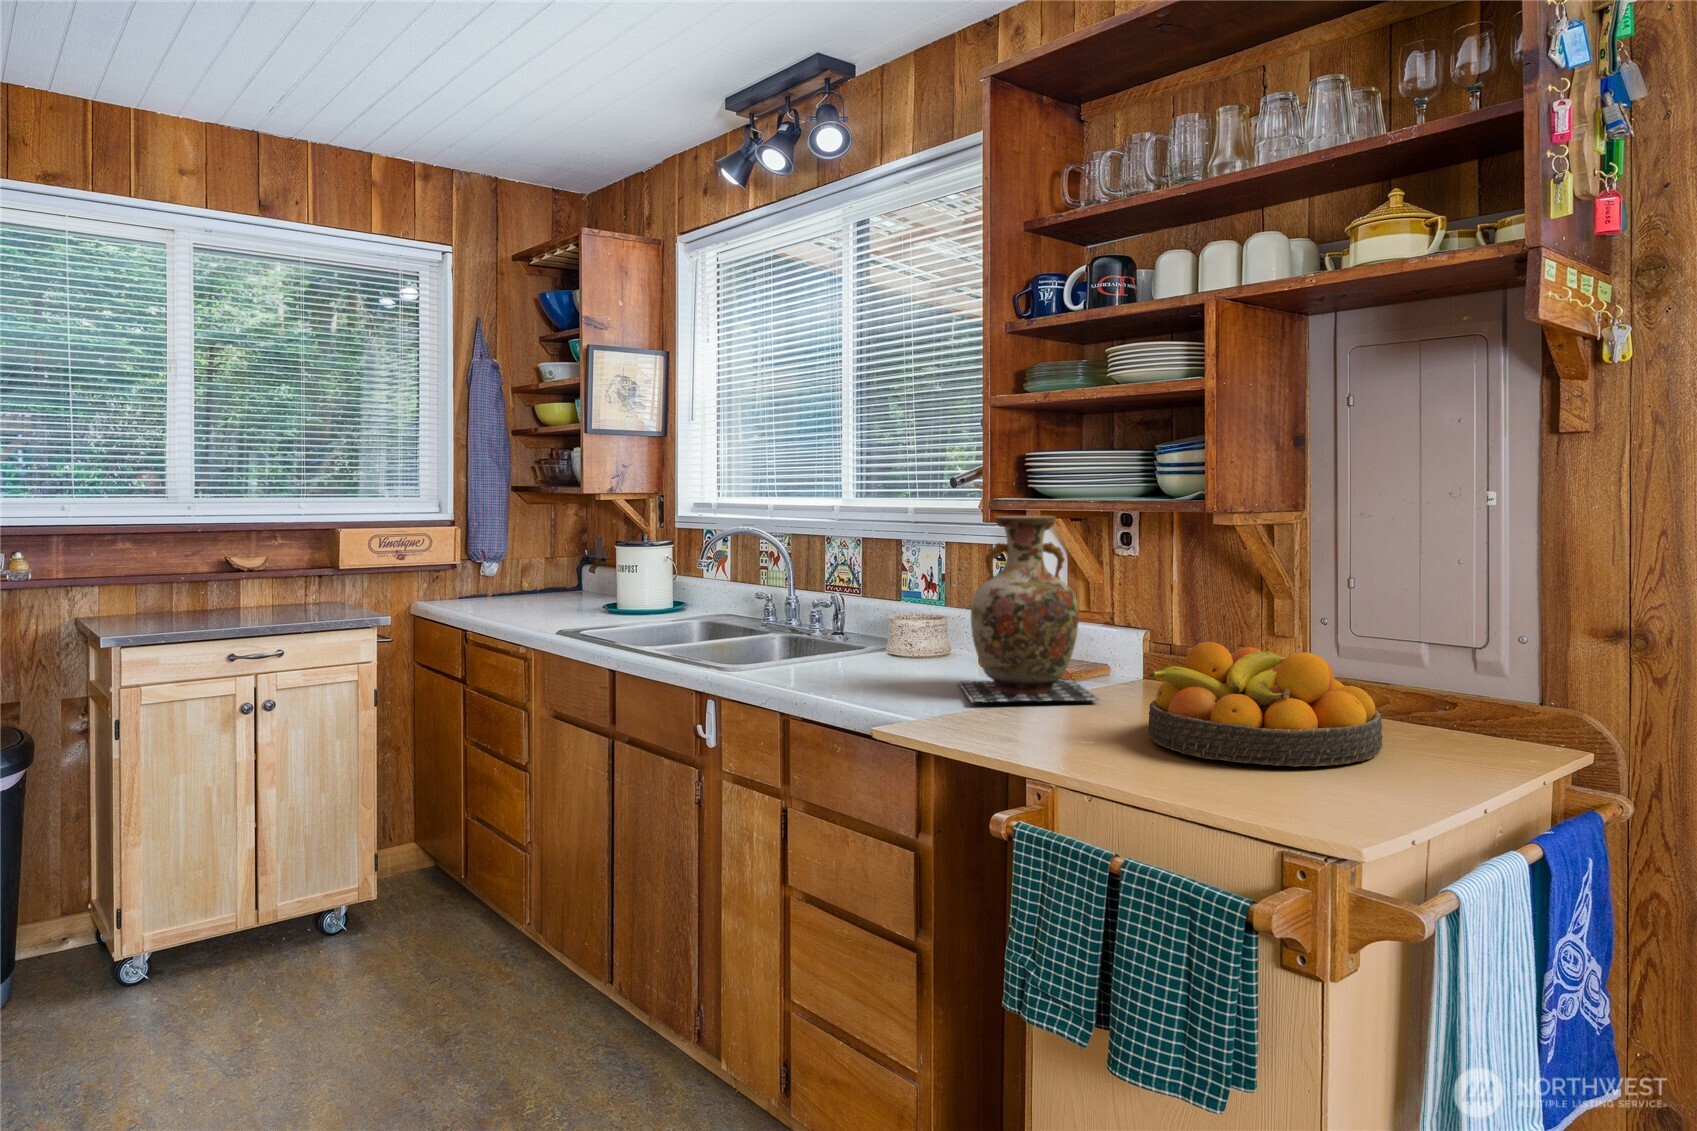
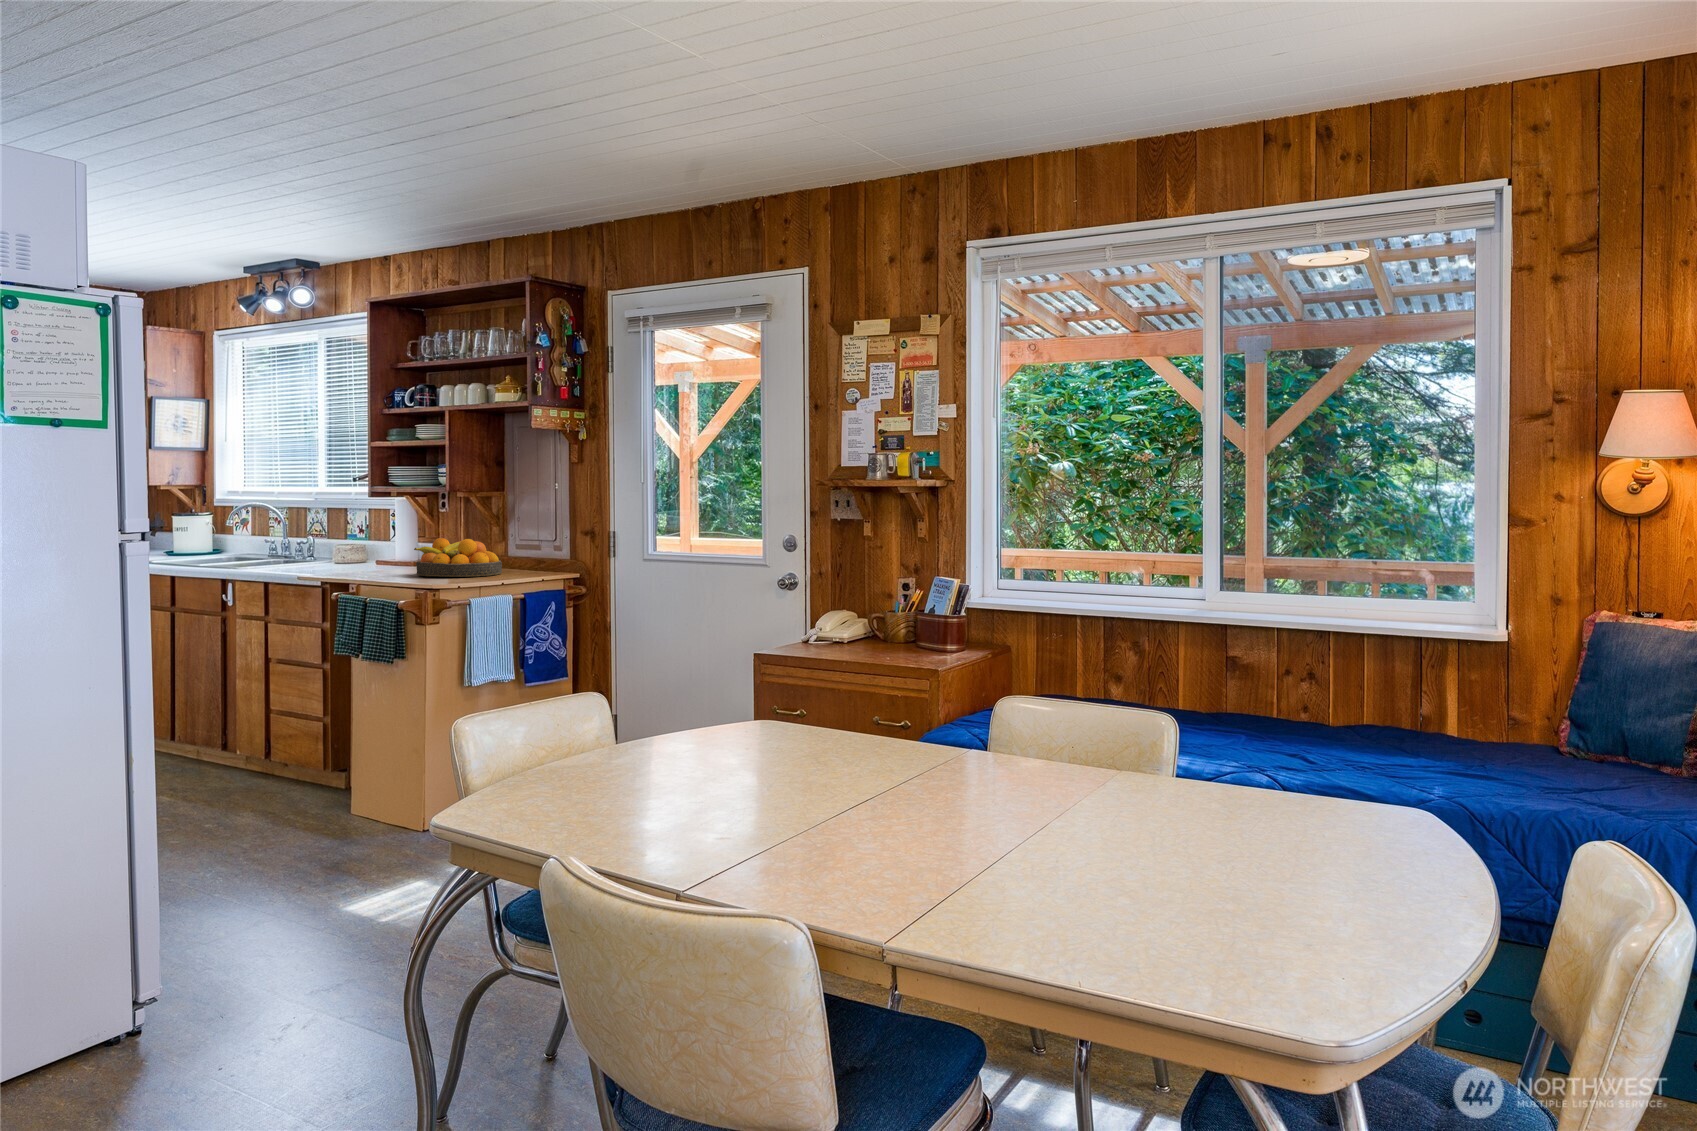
vase: present [958,516,1098,703] -> none [356,493,414,570]

